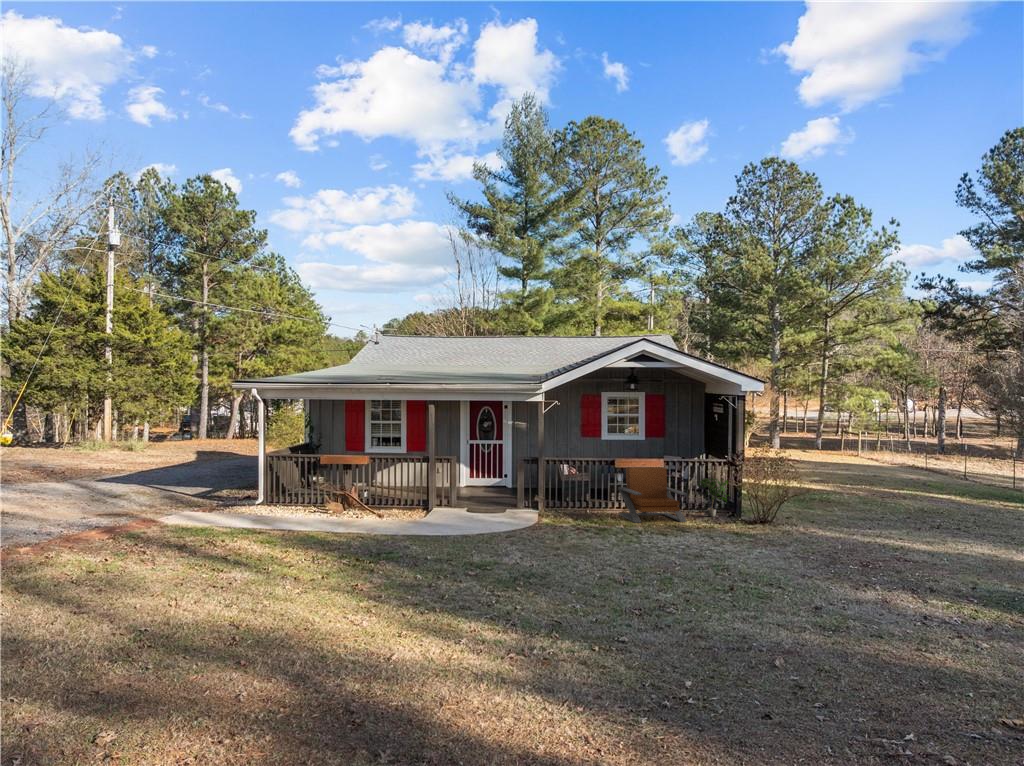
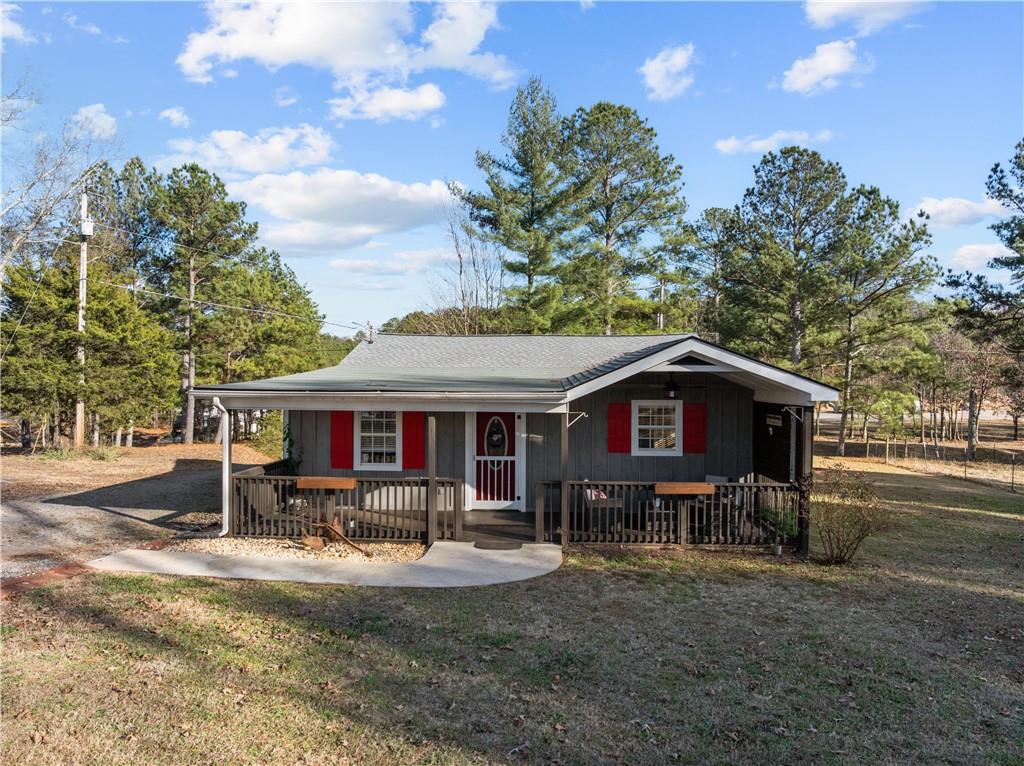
lounge chair: present [618,468,687,523] -> none [661,494,750,566]

